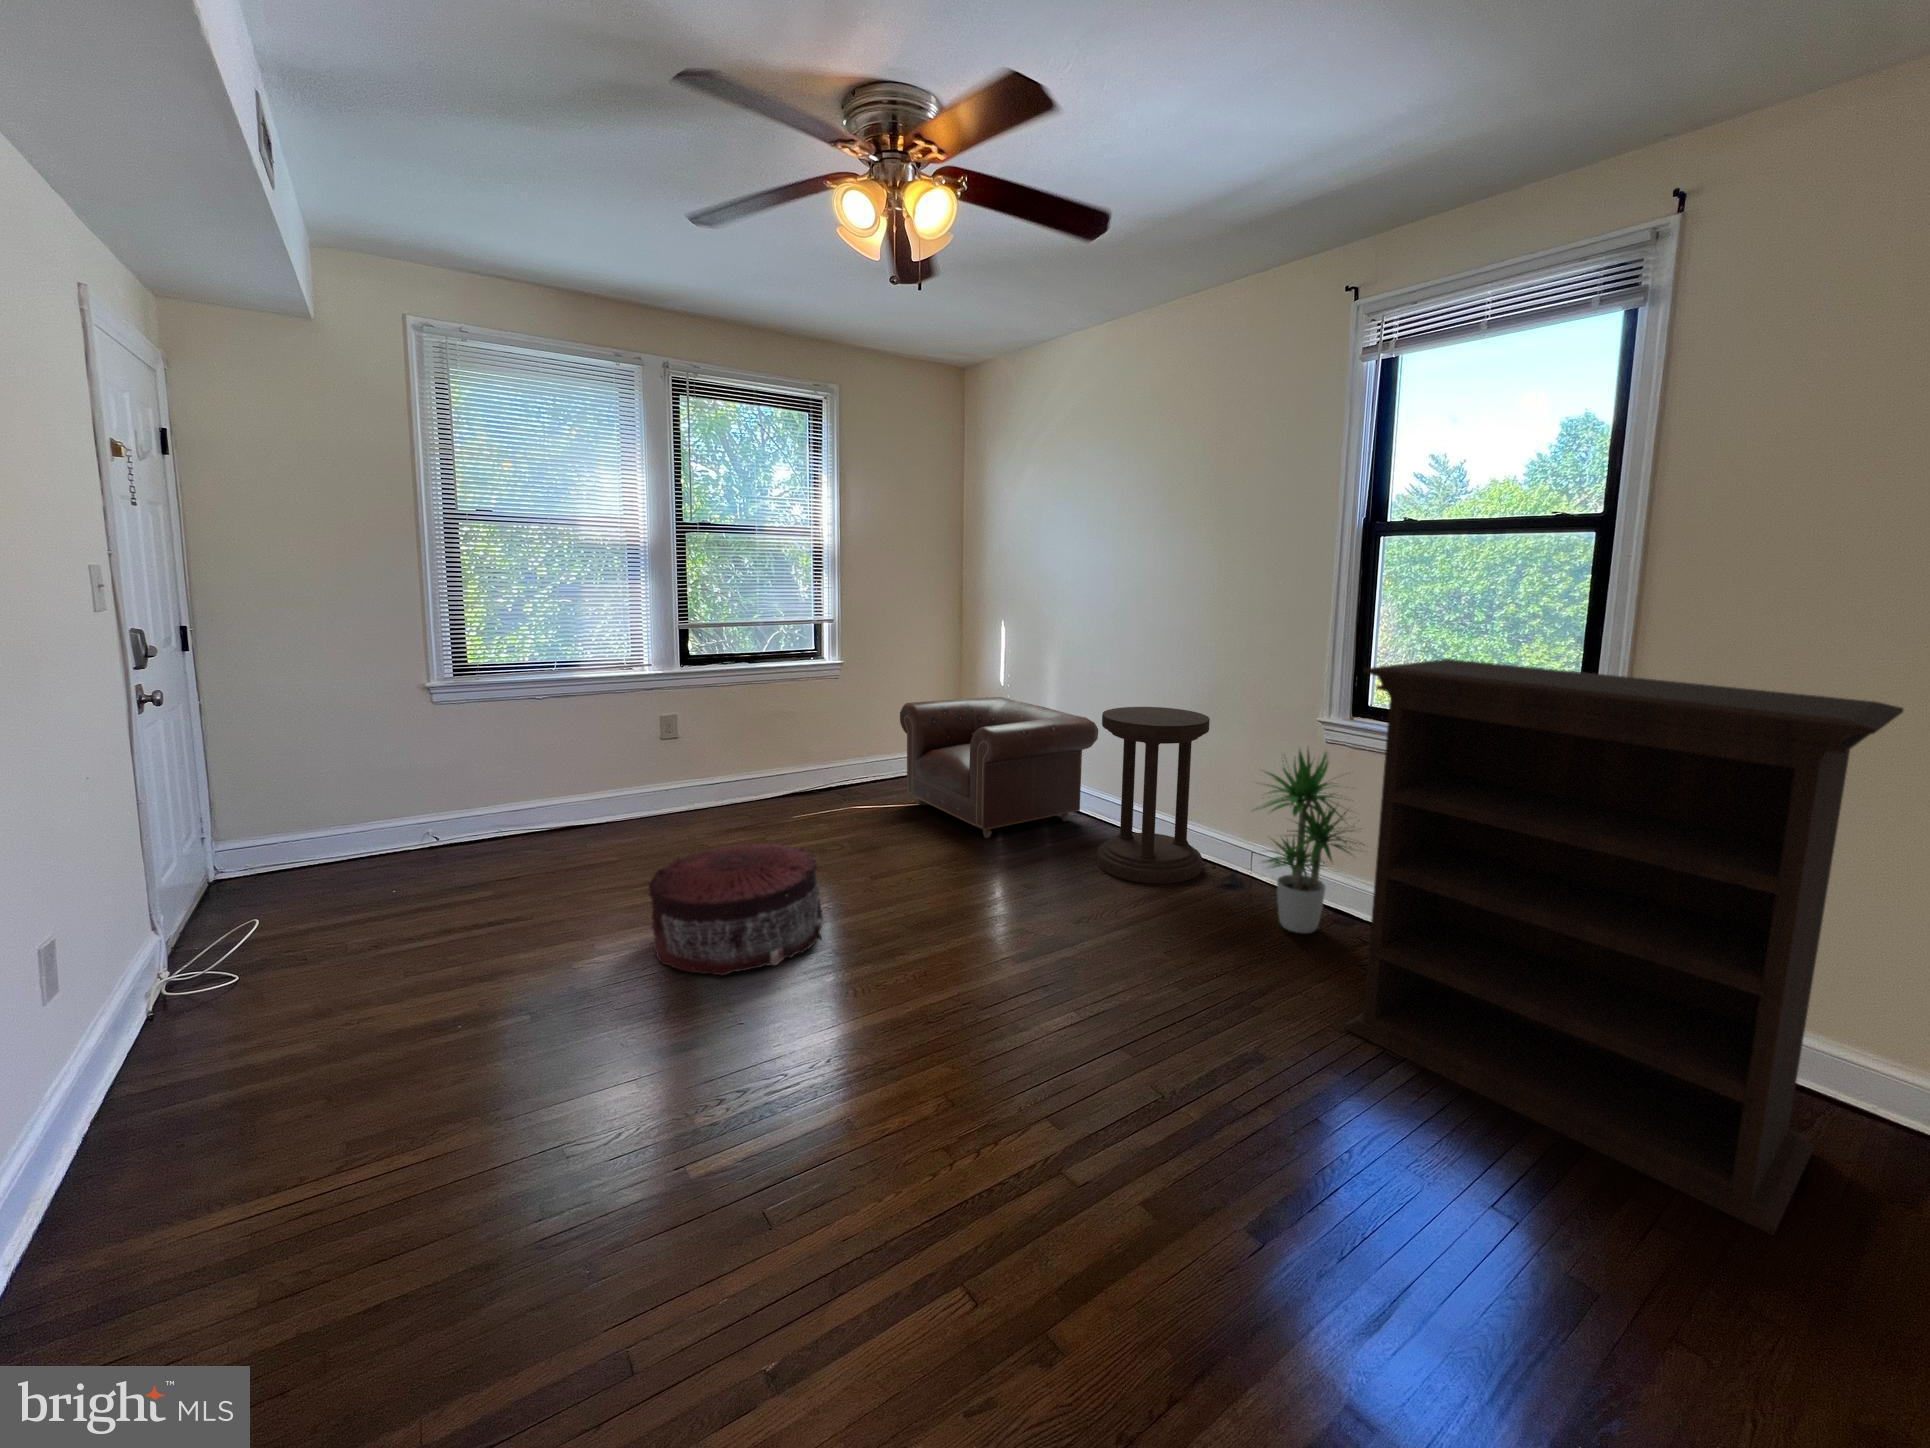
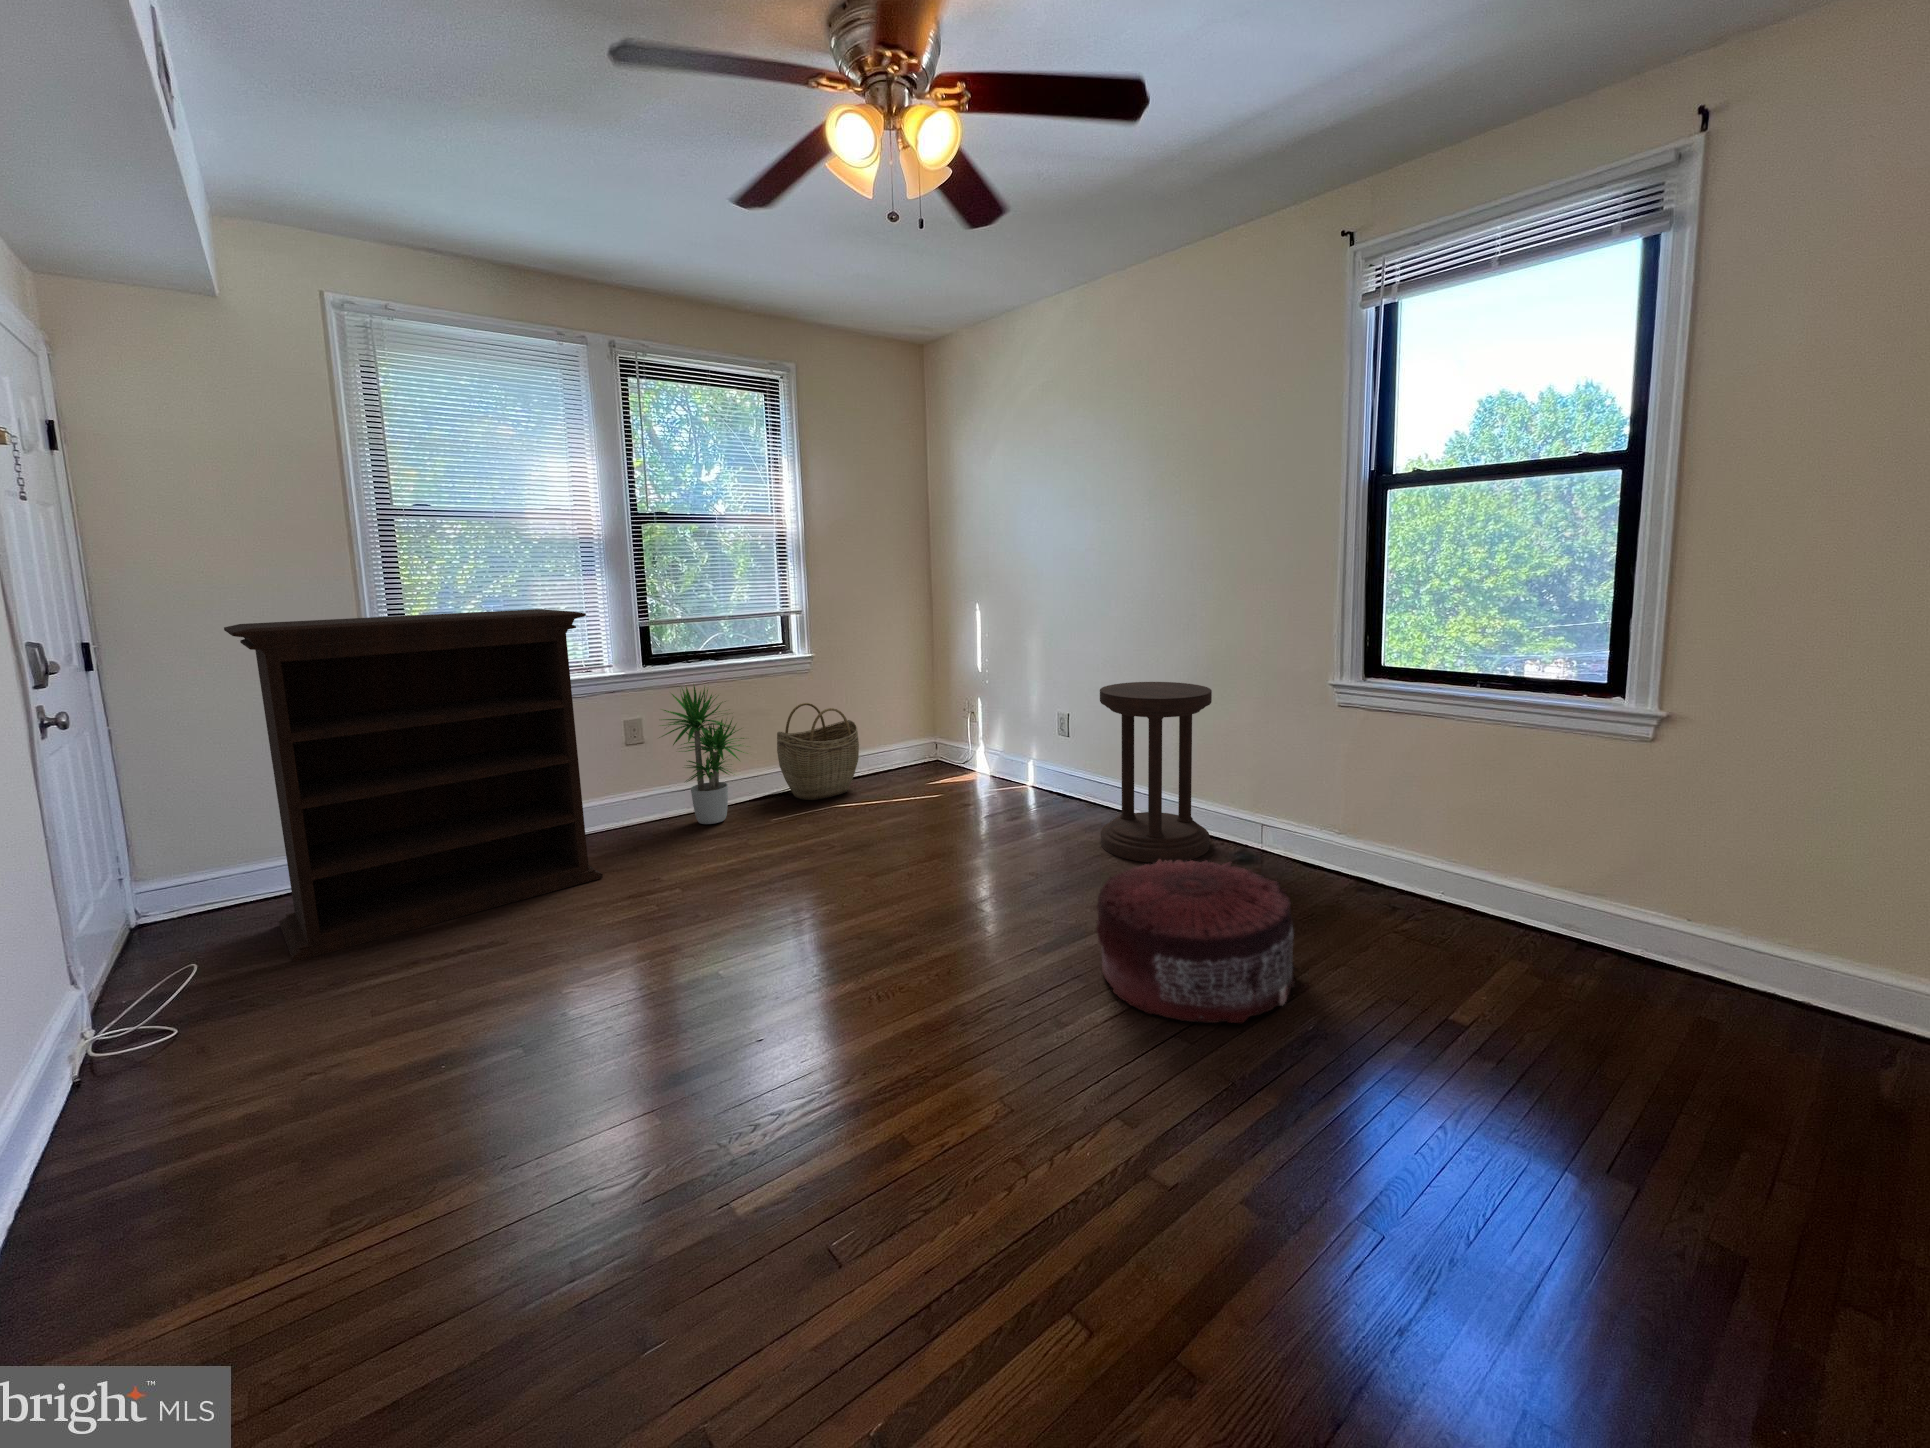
bookshelf: present [1345,659,1903,1235] -> present [224,609,603,962]
armchair: present [900,697,1098,838] -> none [878,683,1088,828]
woven basket: none [803,707,881,801] -> present [777,703,859,800]
potted plant: present [1252,751,1364,933] -> present [659,684,745,824]
pouf: present [649,843,823,975] -> present [1096,860,1296,1023]

